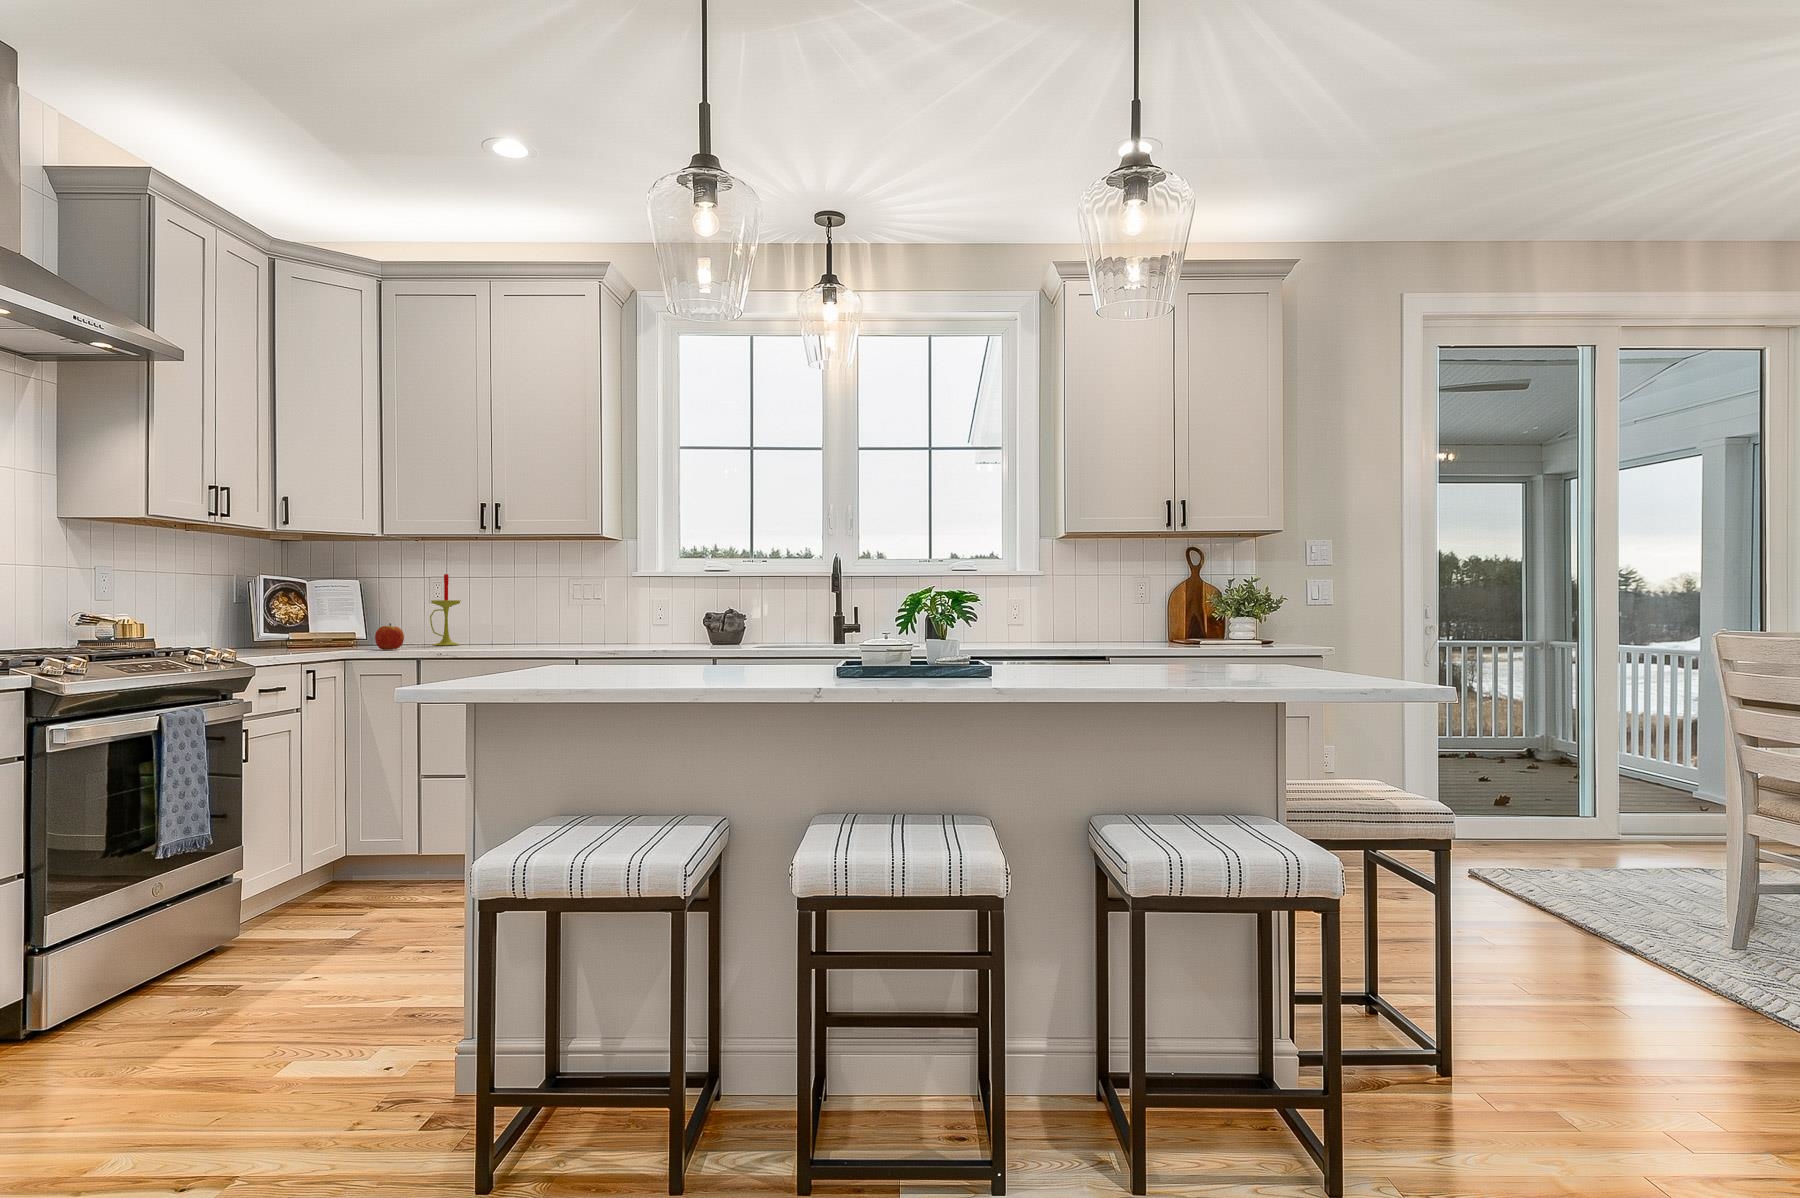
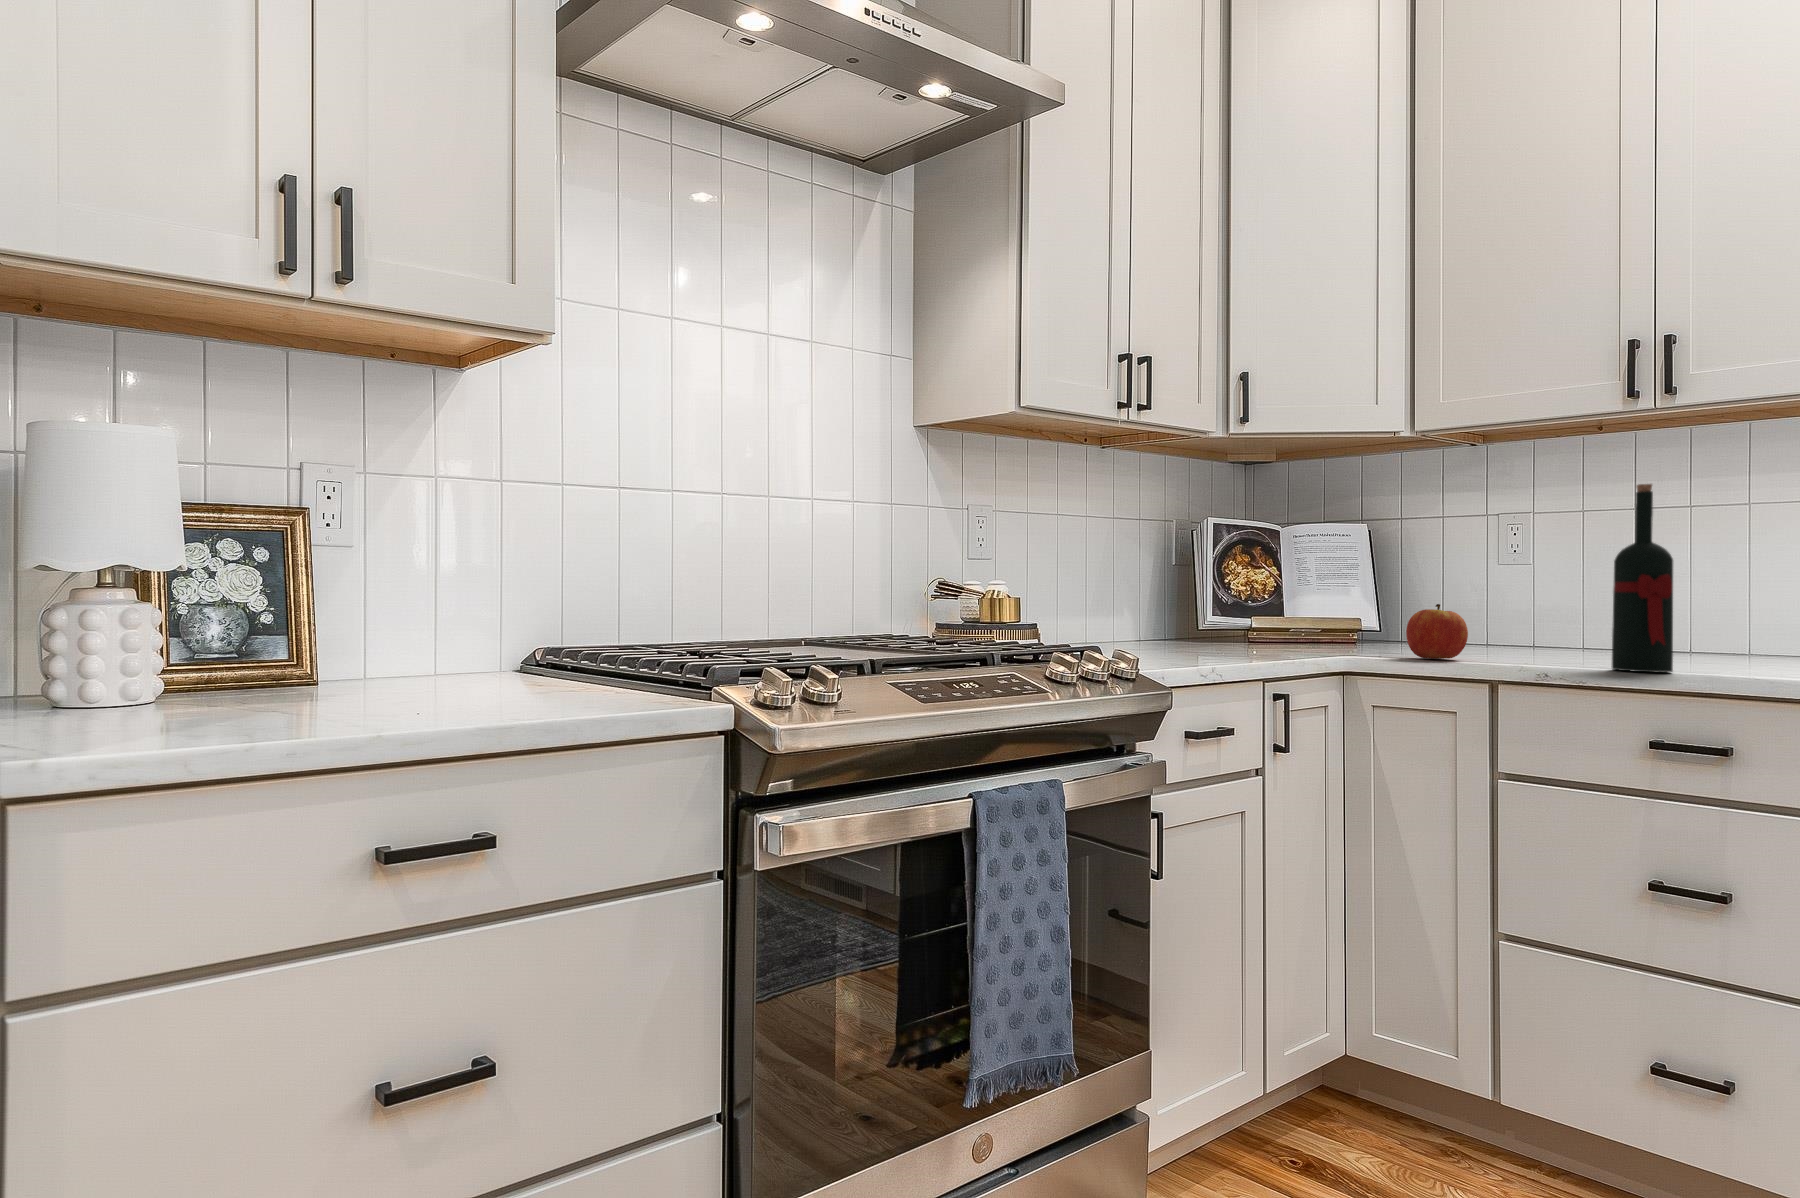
wine bottle: none [460,572,482,650] -> present [1612,484,1673,672]
candle: present [430,574,461,646] -> none [1501,505,1569,651]

